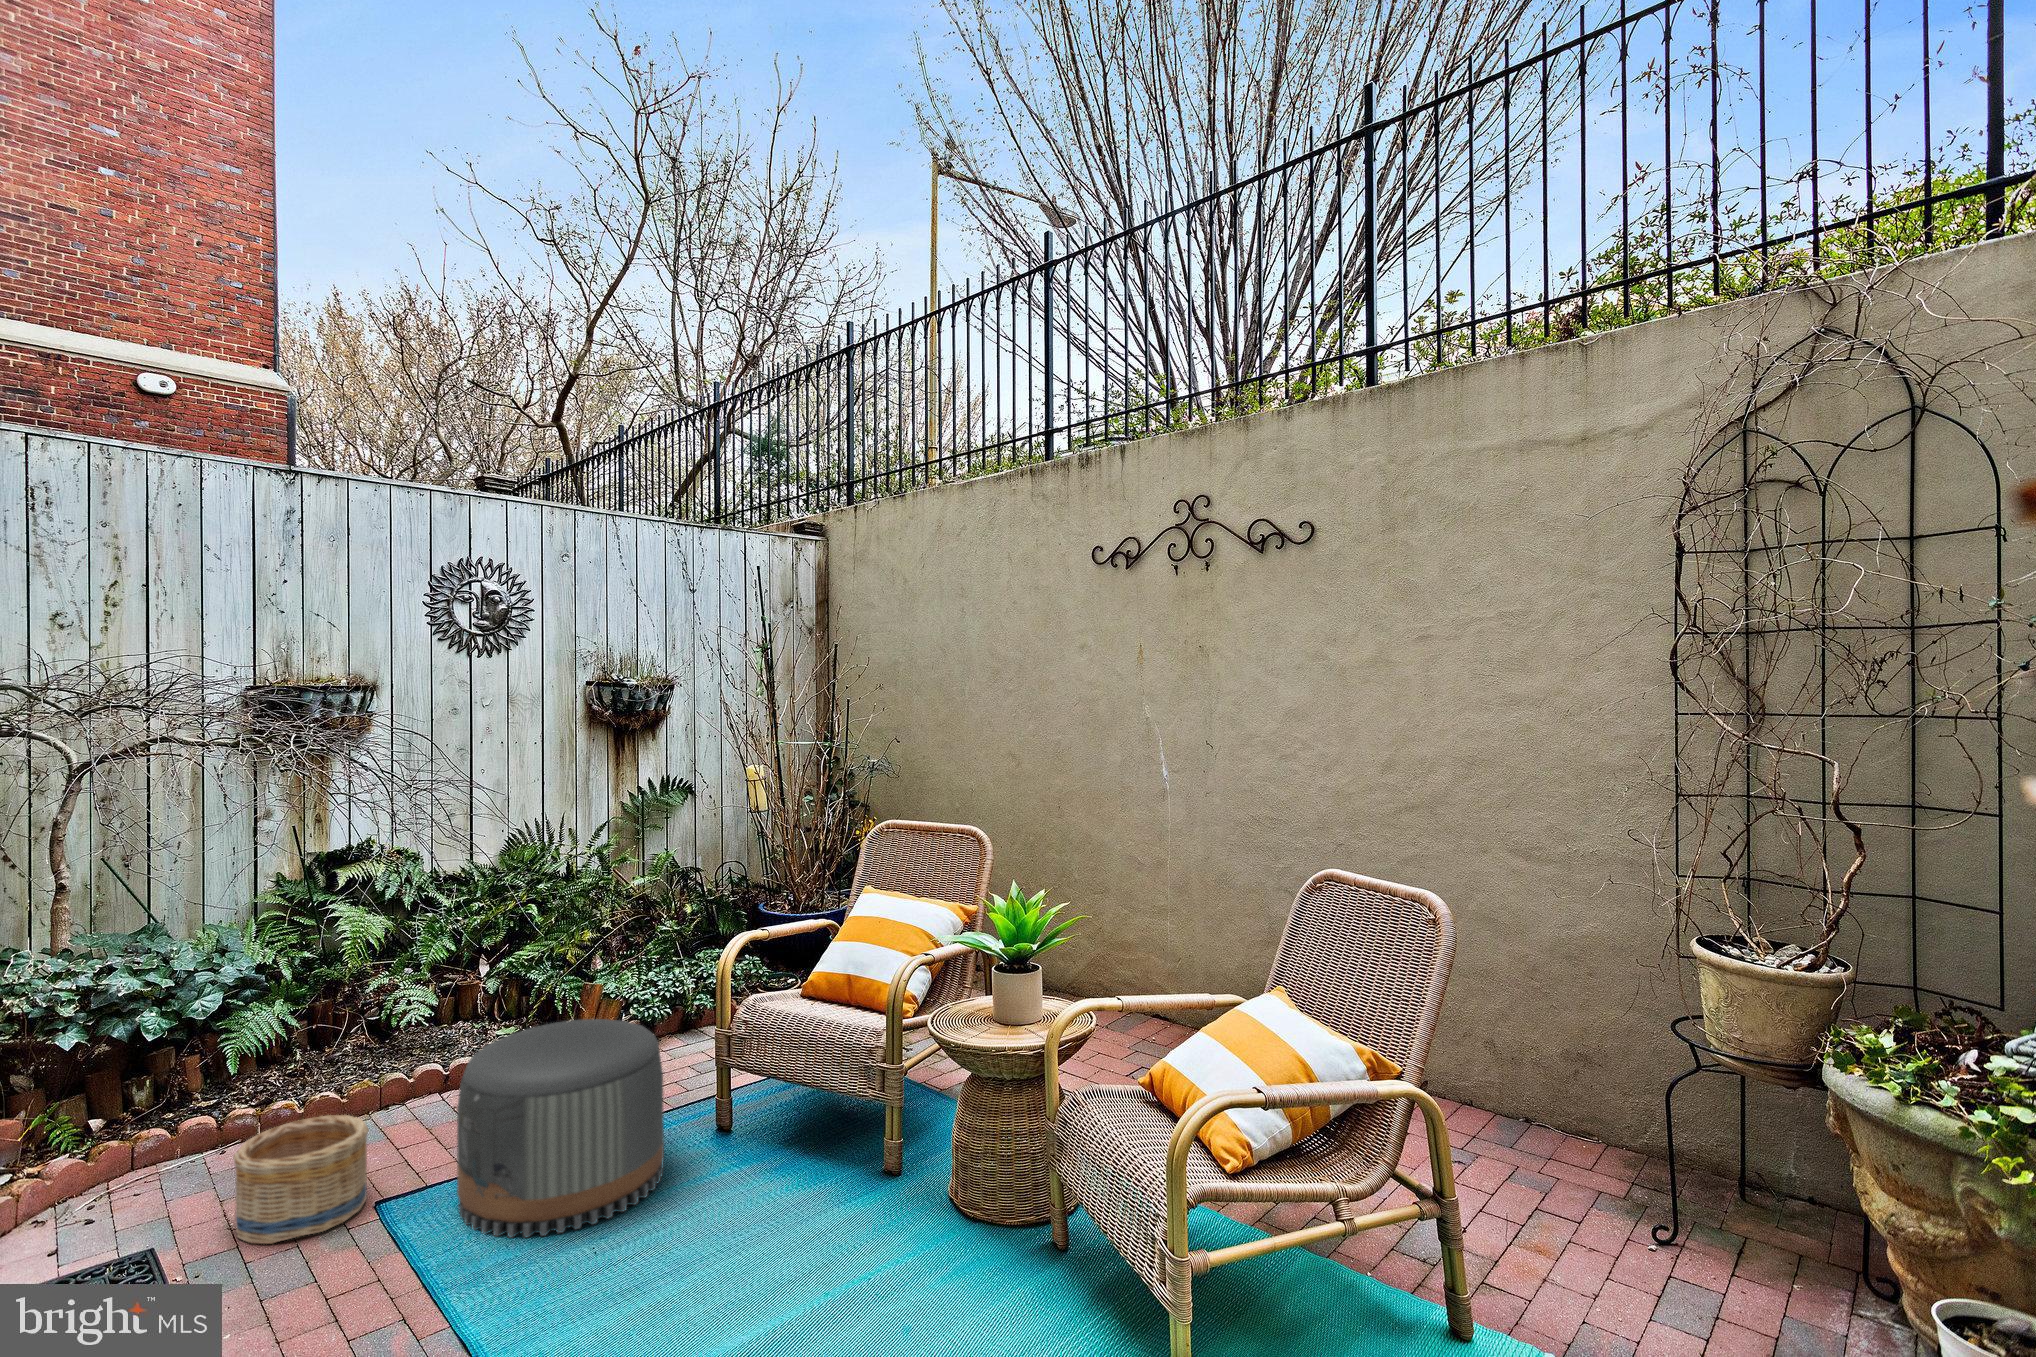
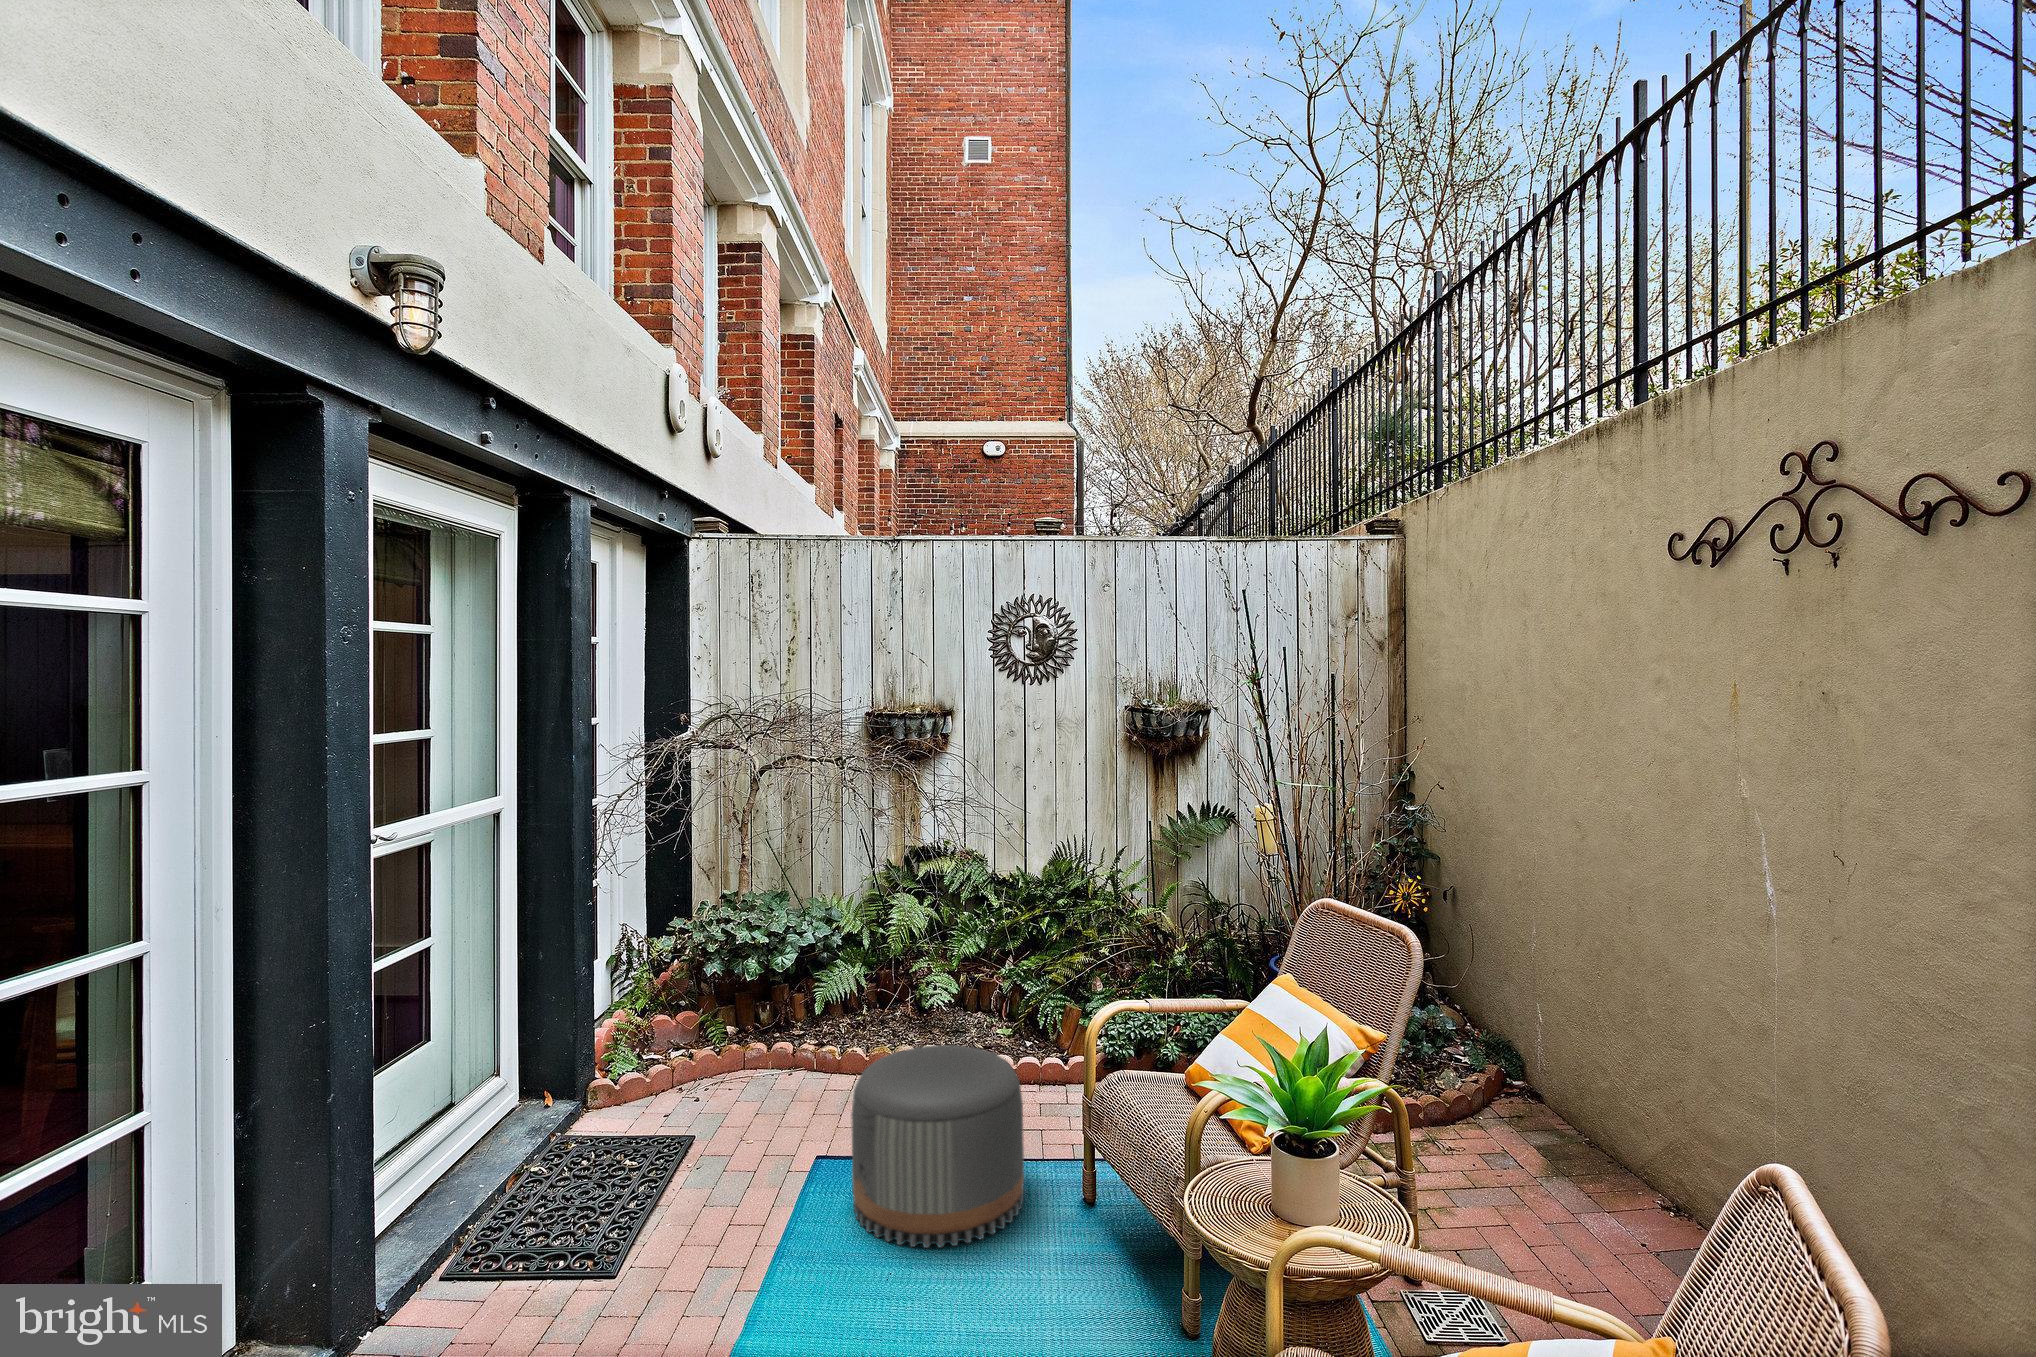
basket: present [233,1115,369,1244] -> none [735,1074,824,1171]

